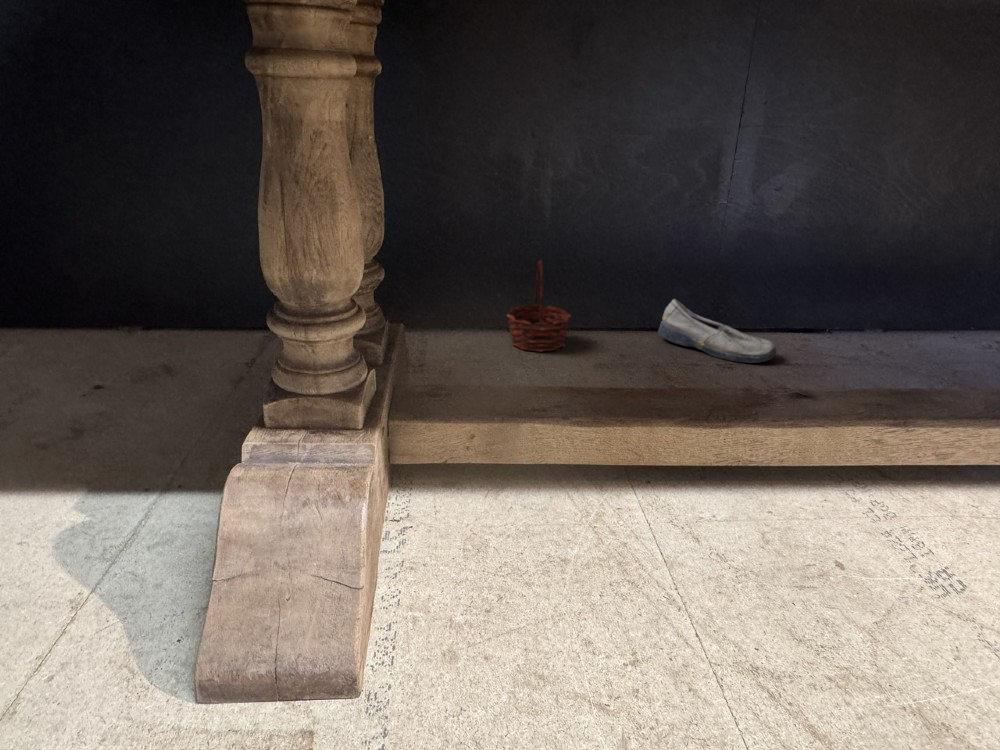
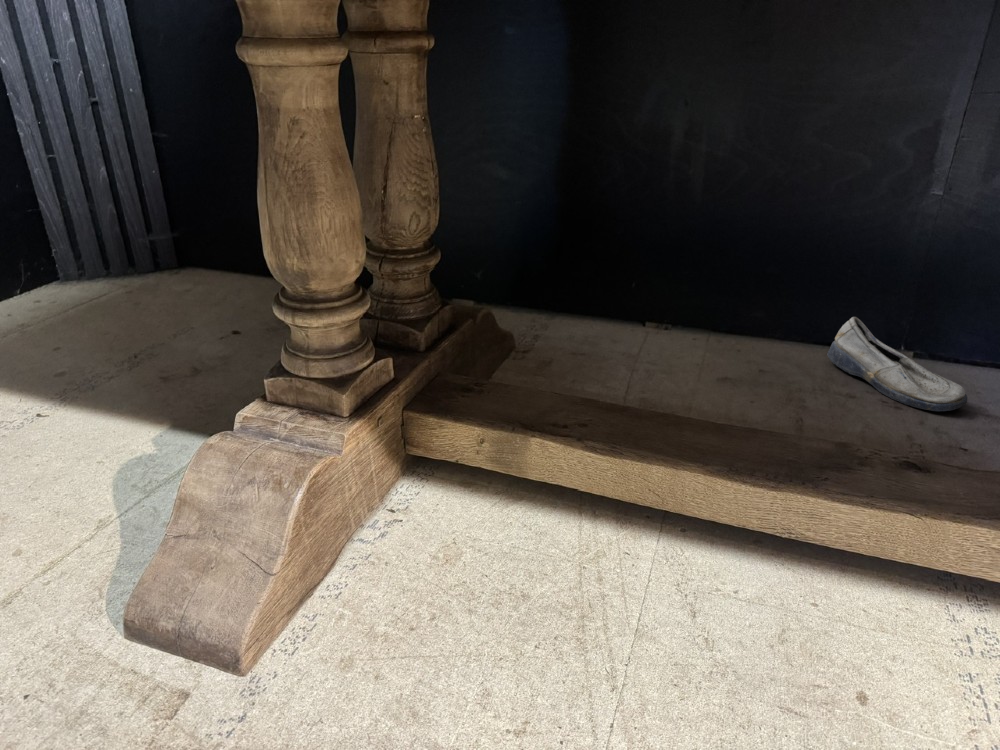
basket: present [507,260,571,352] -> none [646,254,719,356]

